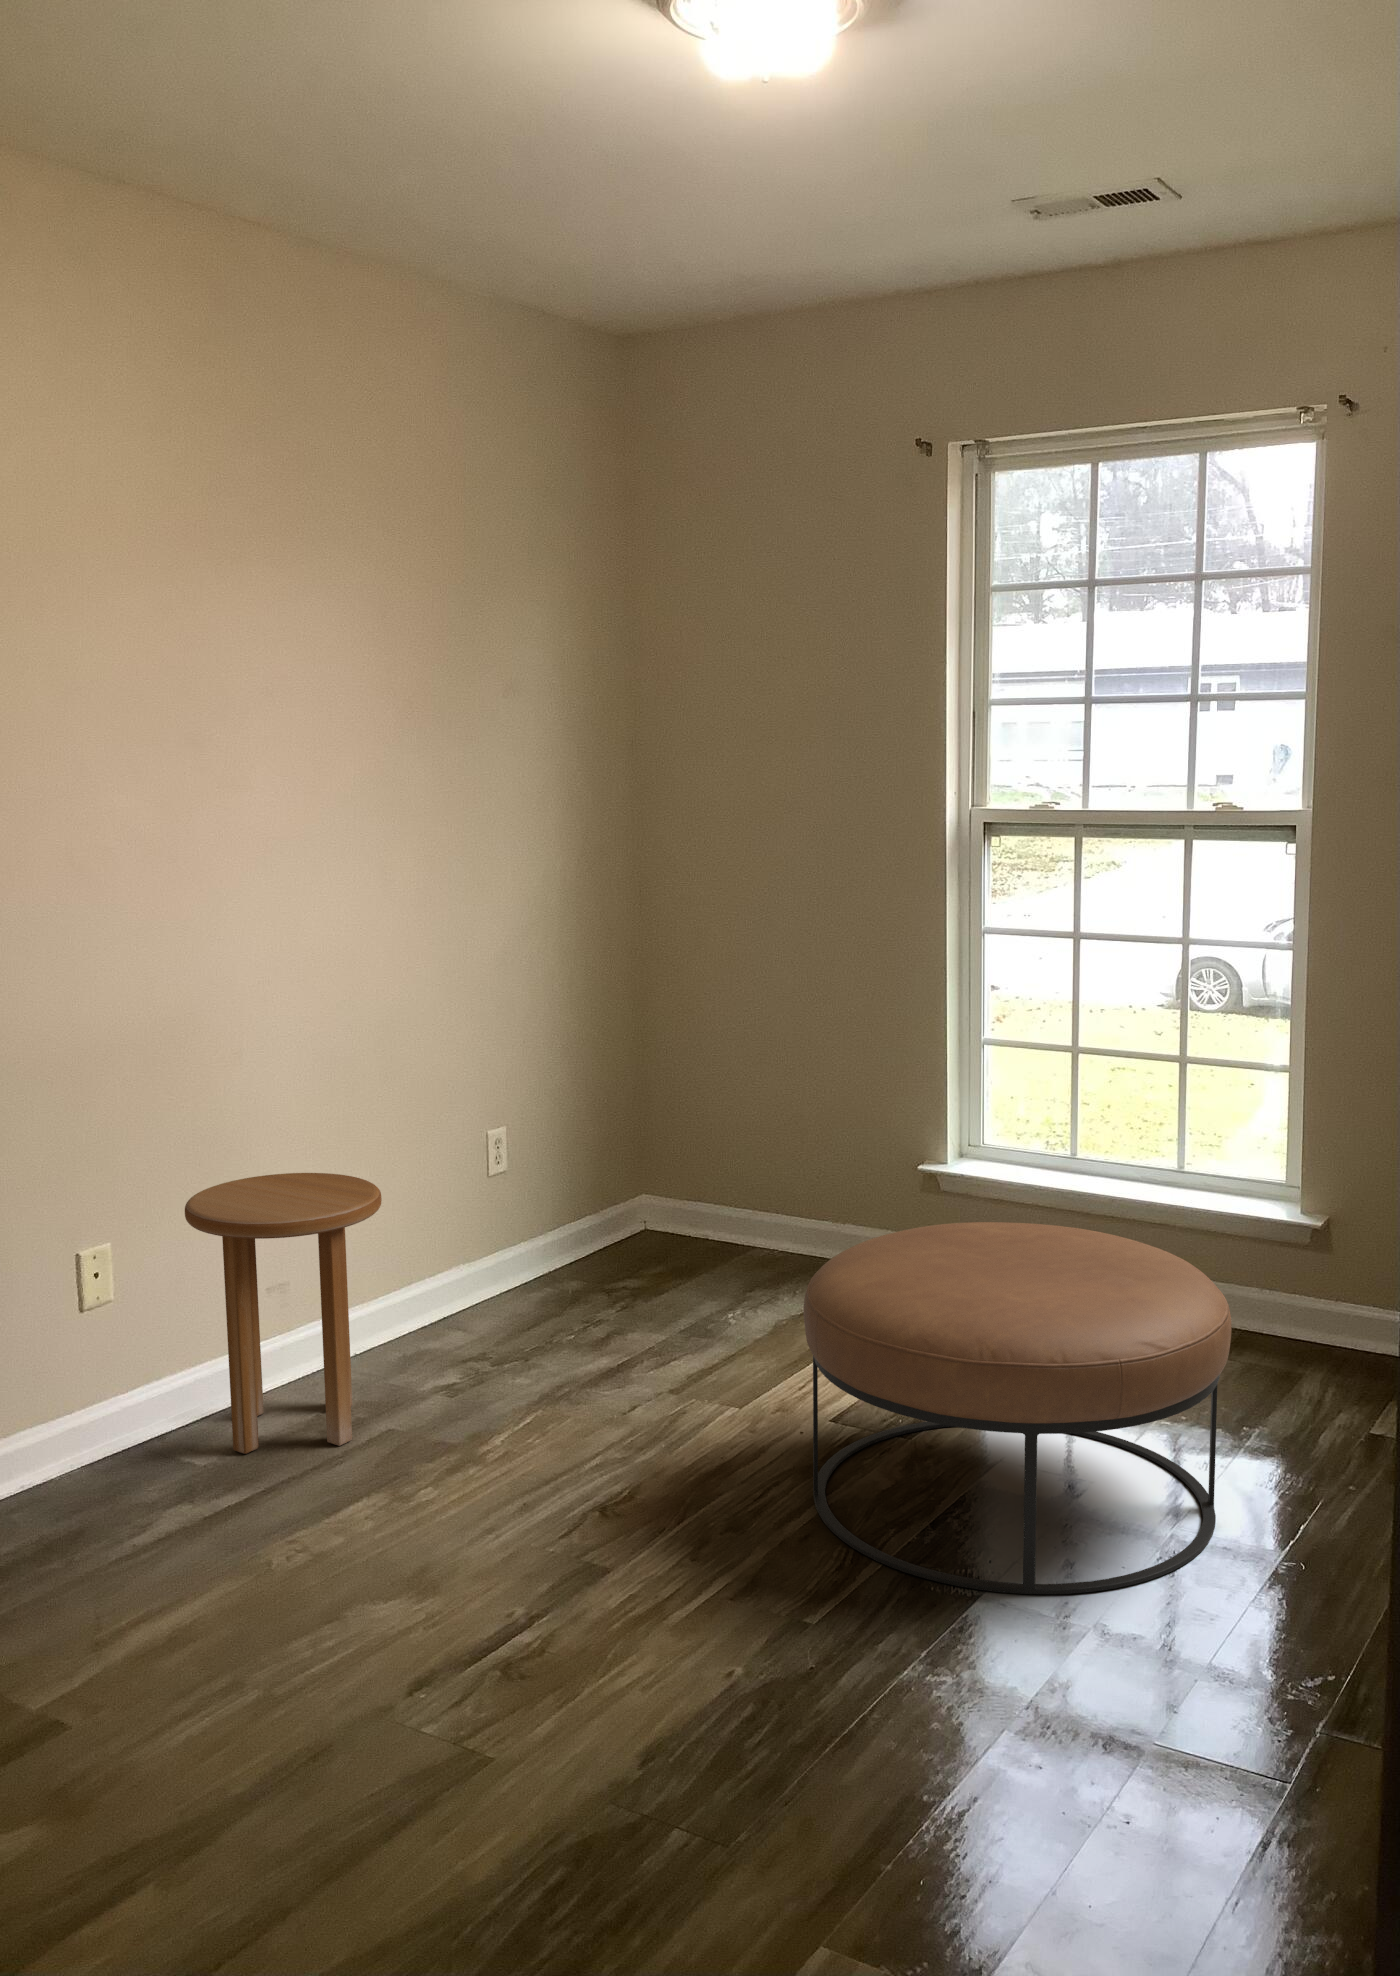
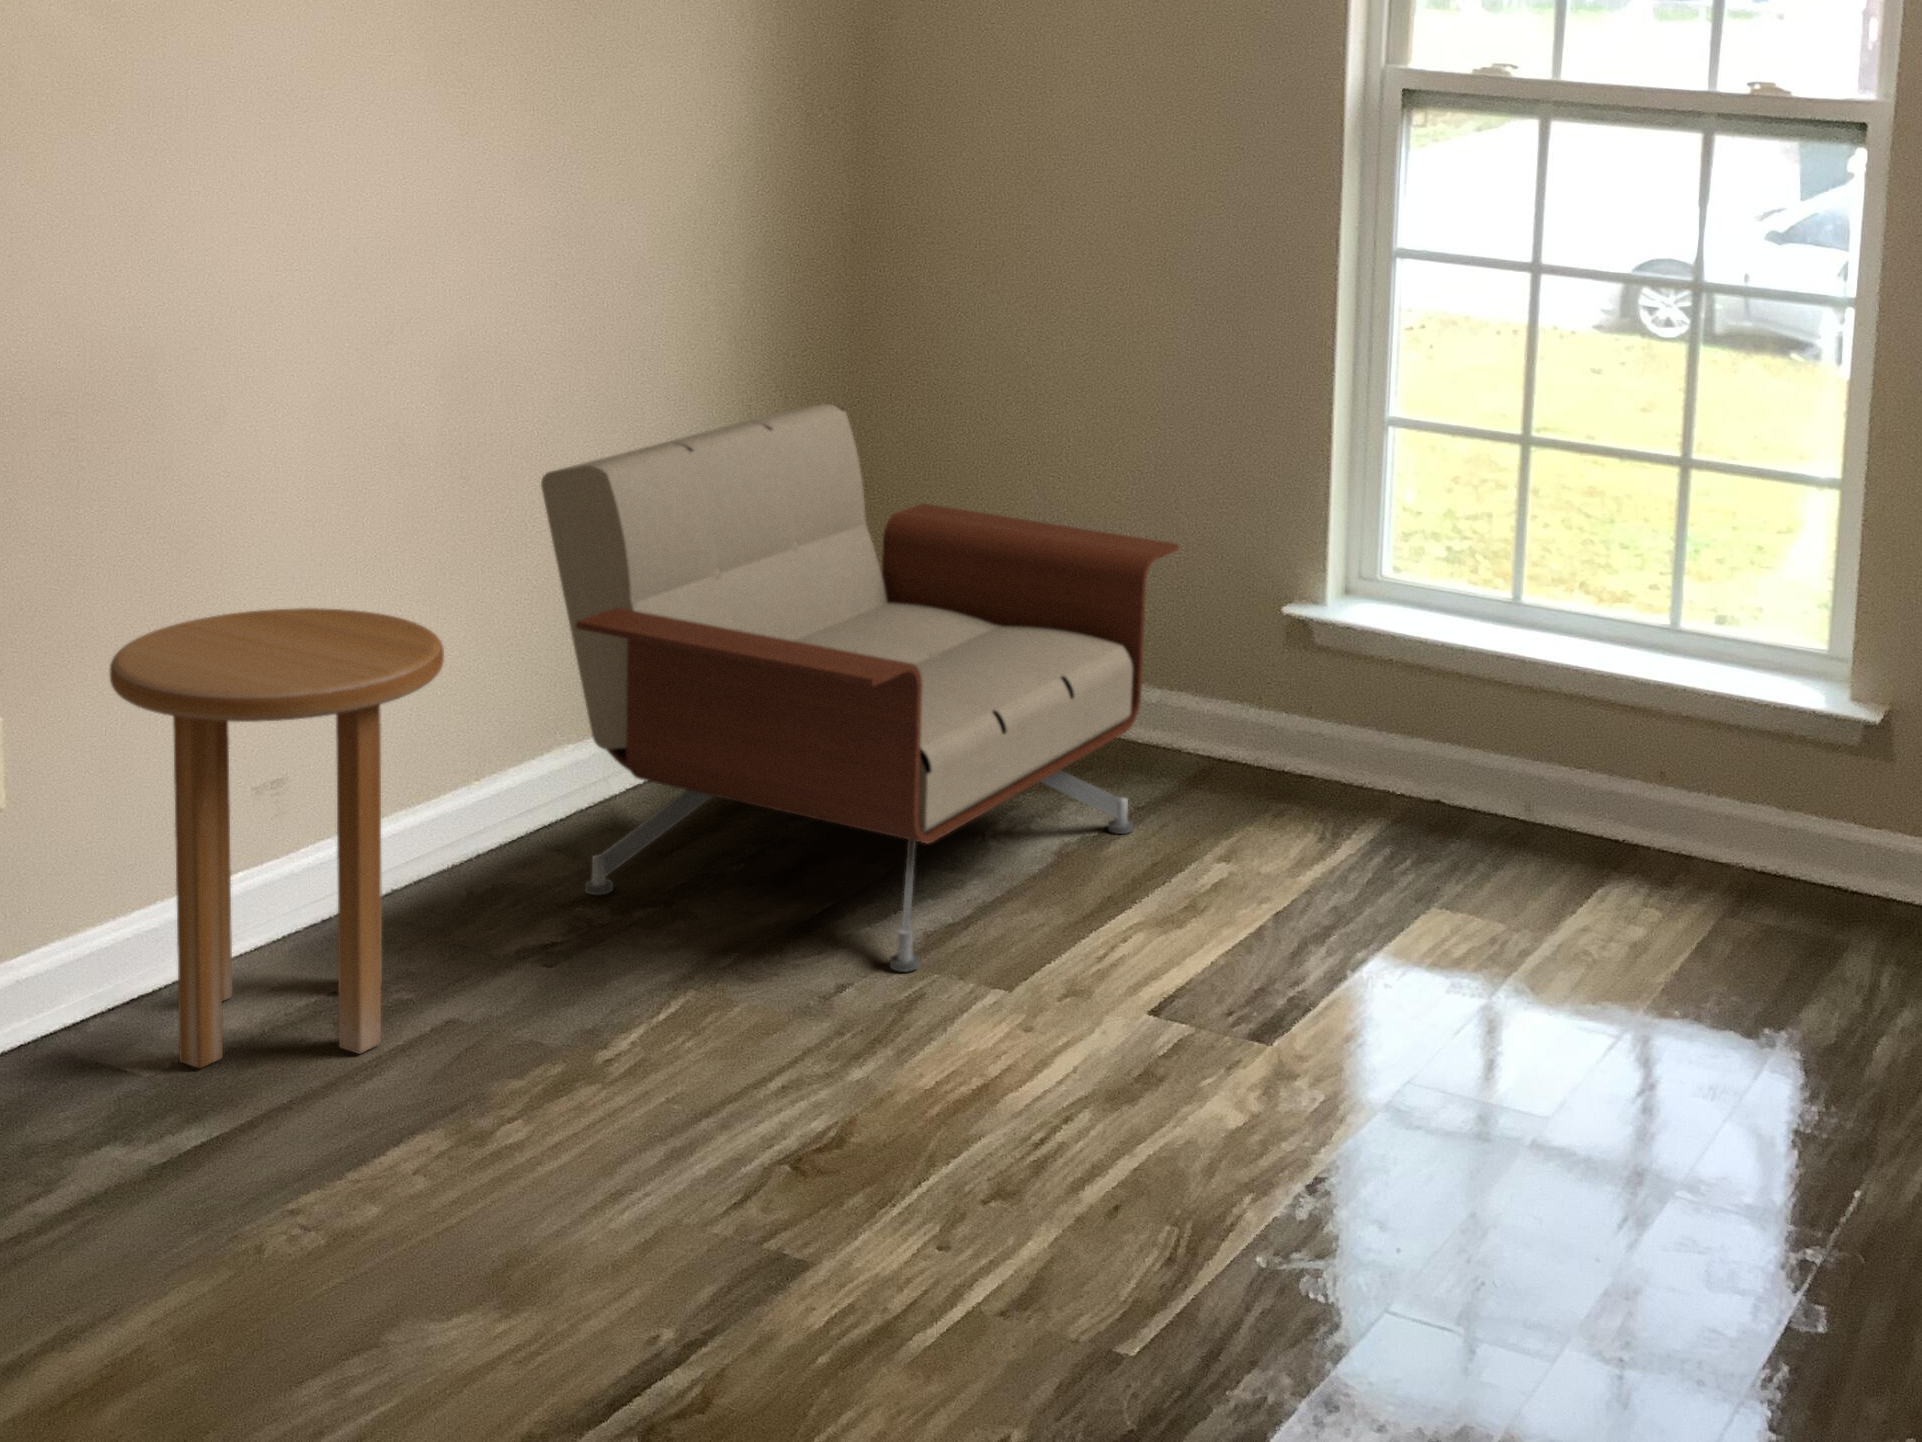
armchair: none [439,1041,846,1397] -> present [541,404,1179,972]
ottoman: present [804,1222,1231,1594] -> none [1125,713,1772,1302]

